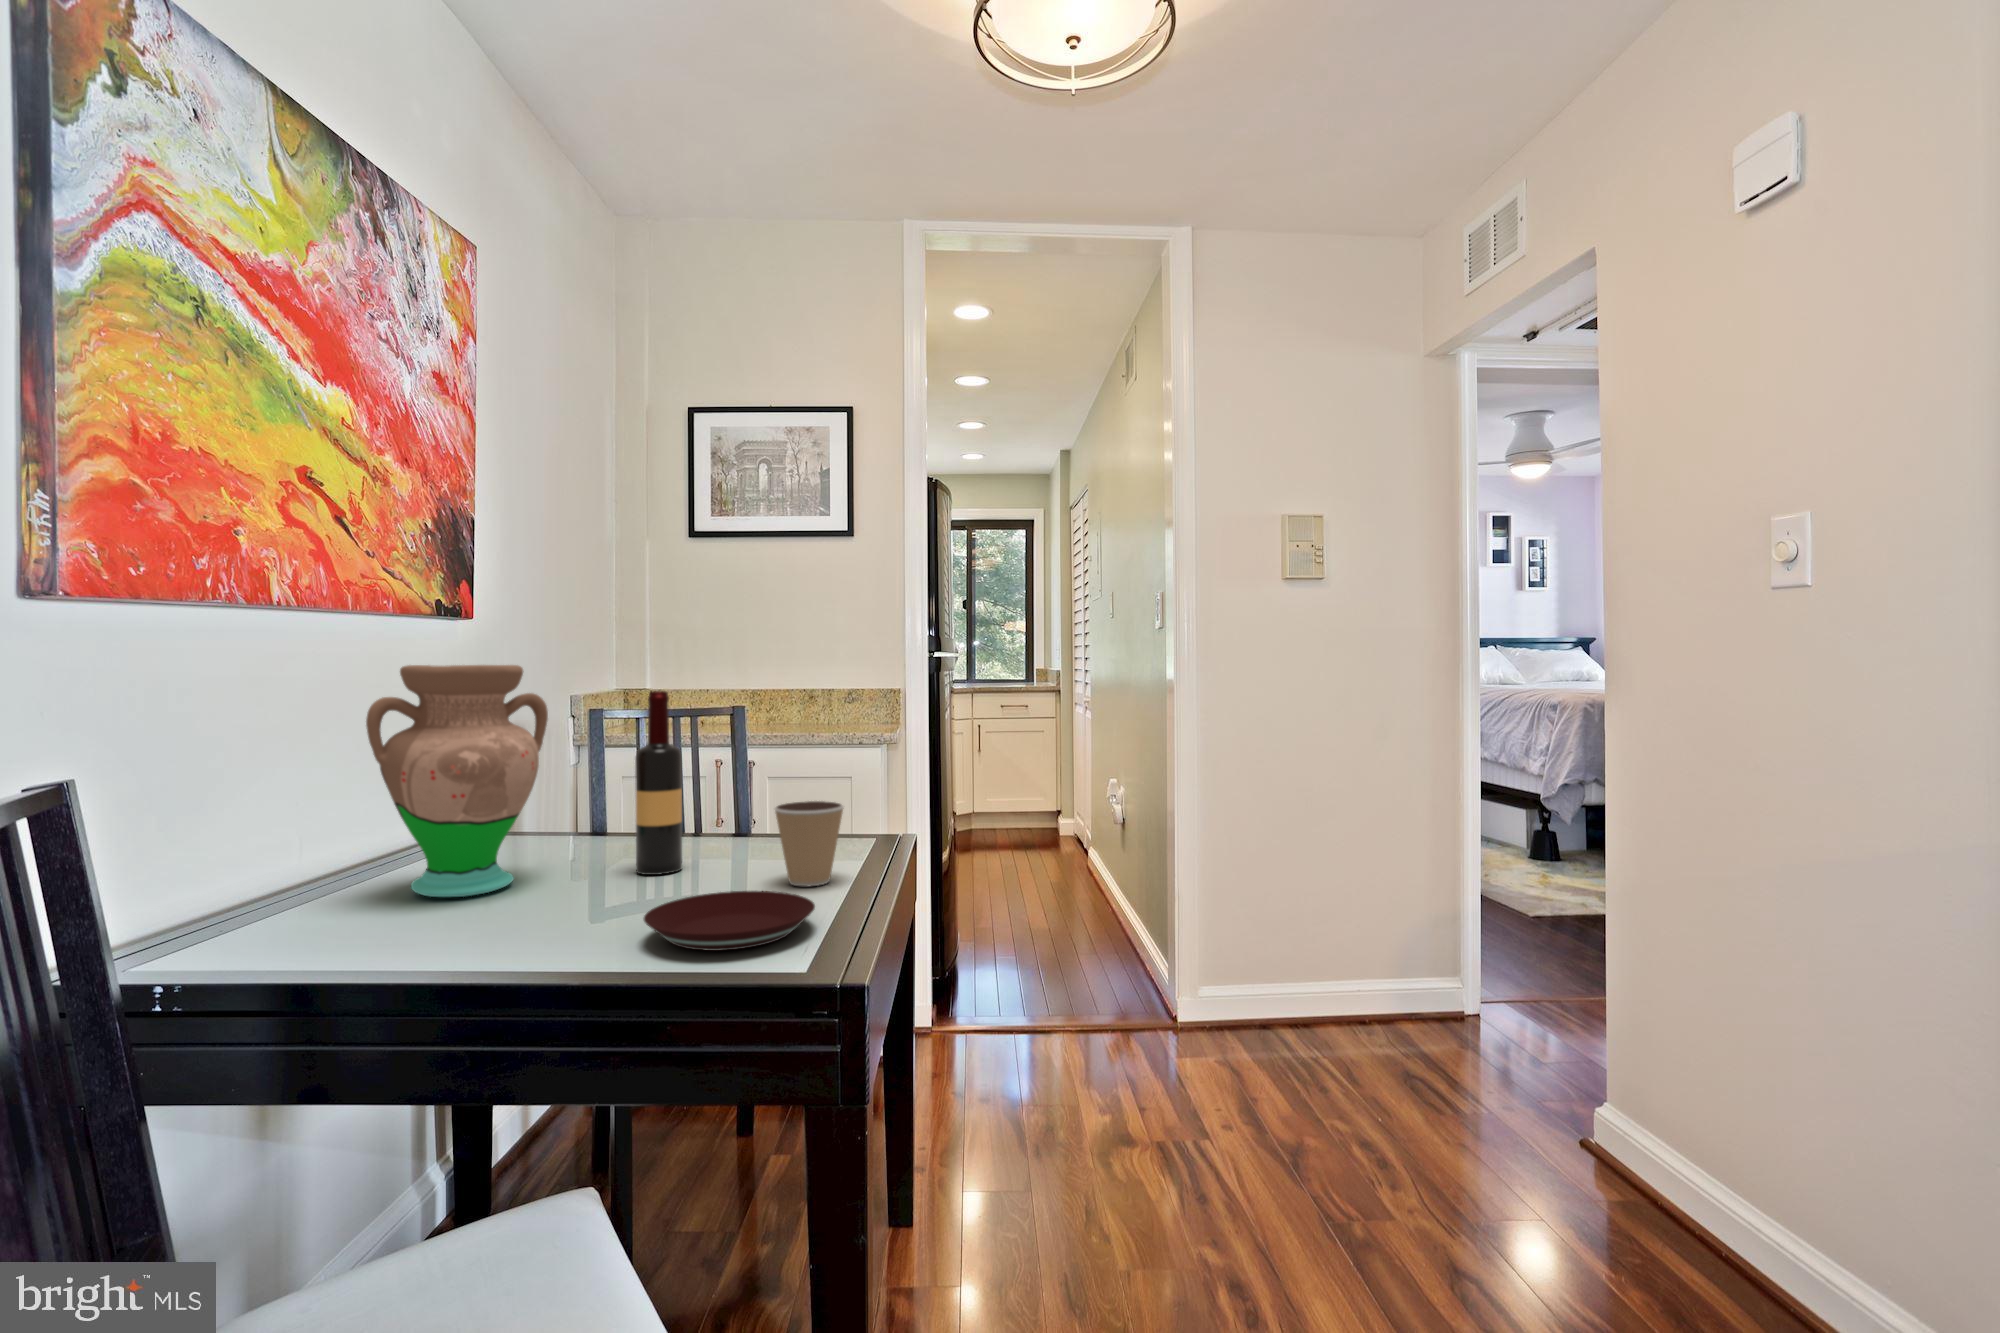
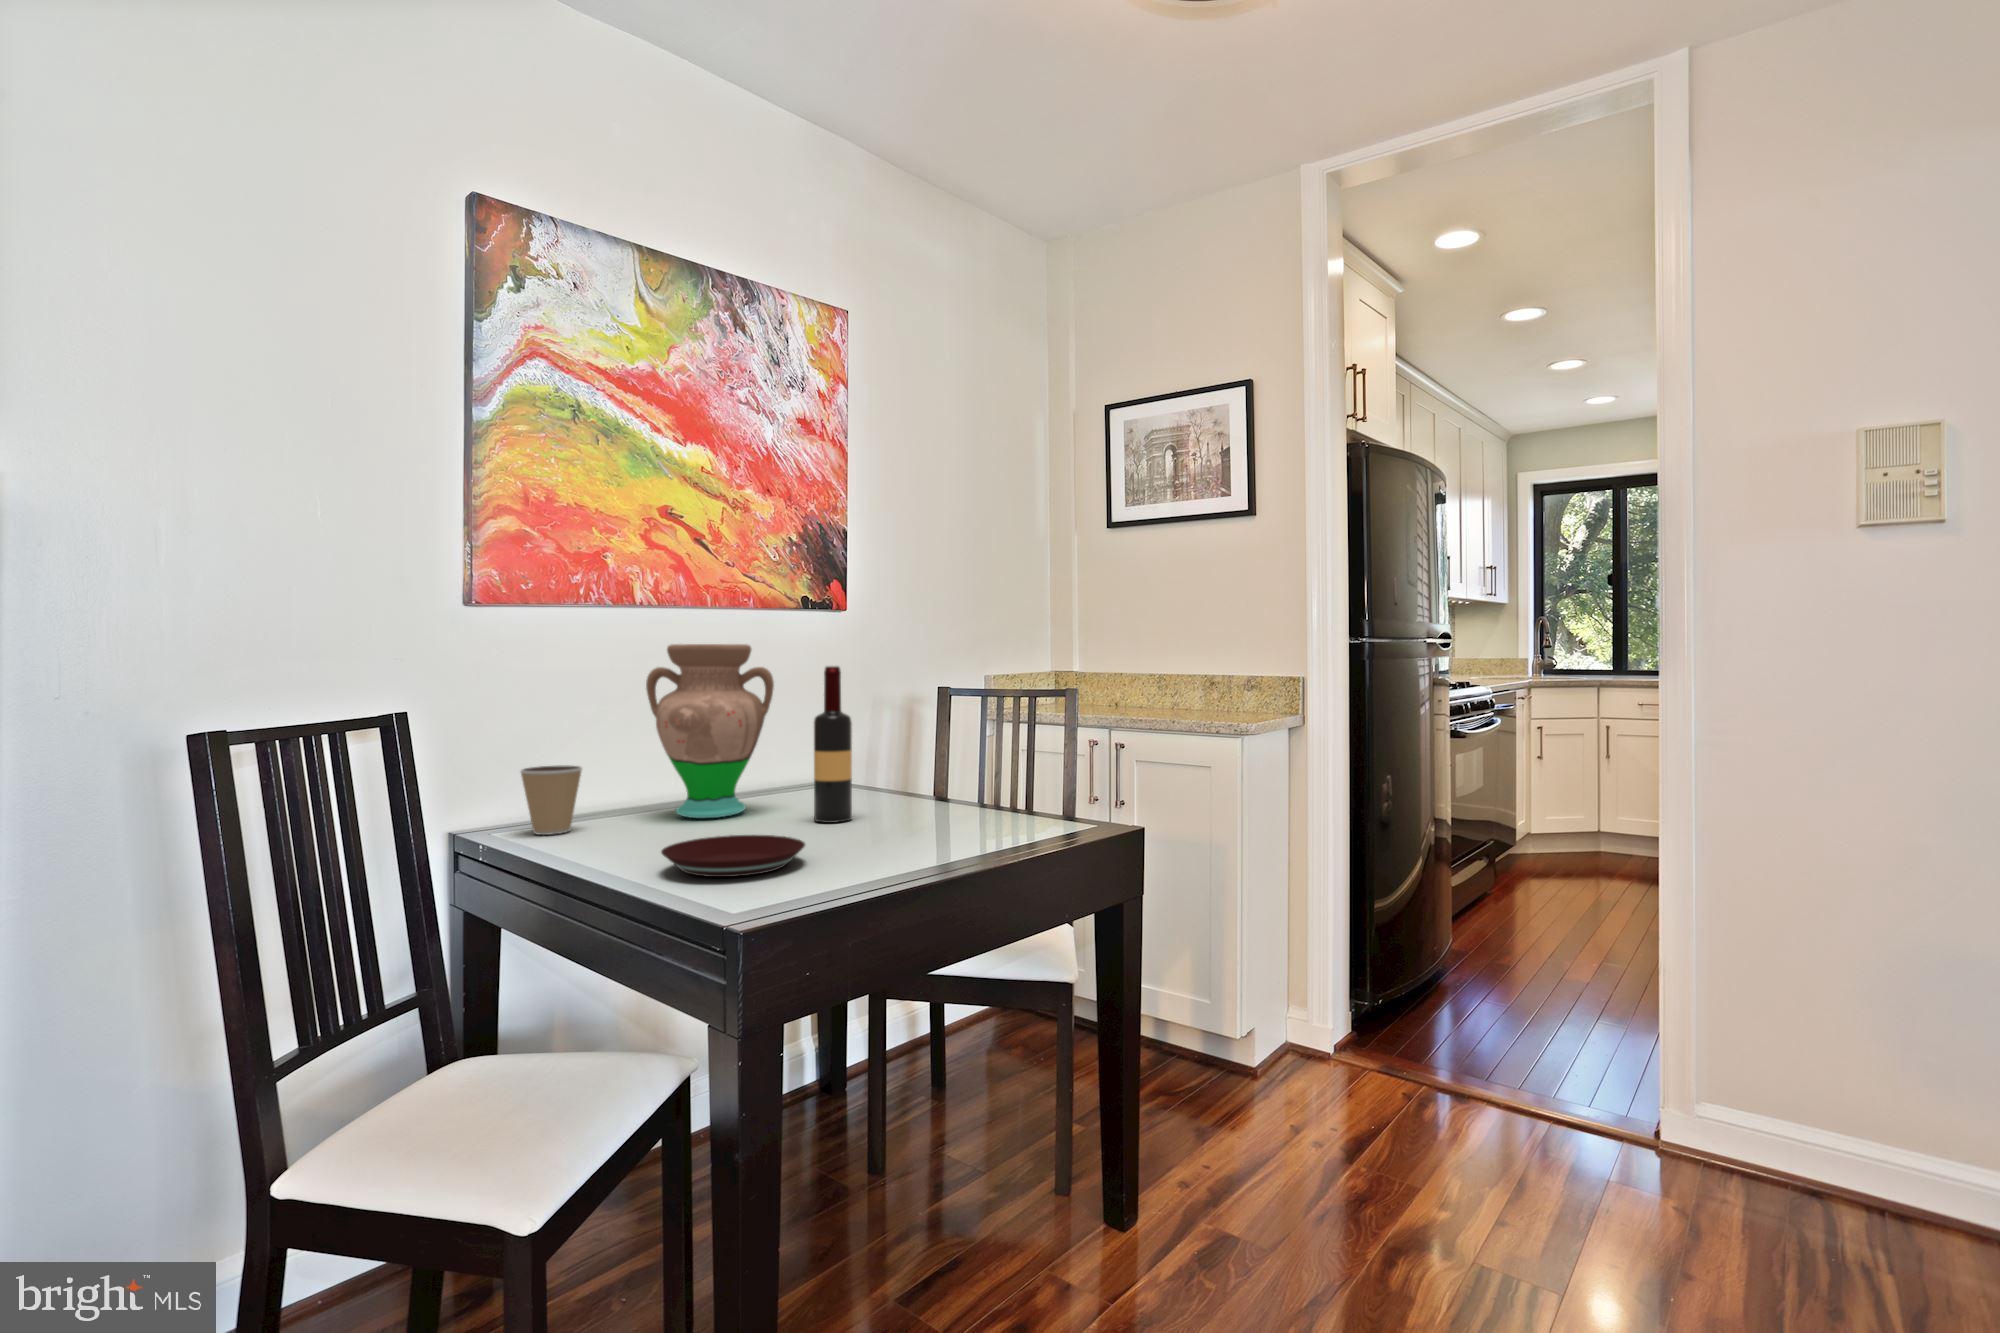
coffee cup: present [775,801,844,886] -> present [521,766,582,835]

